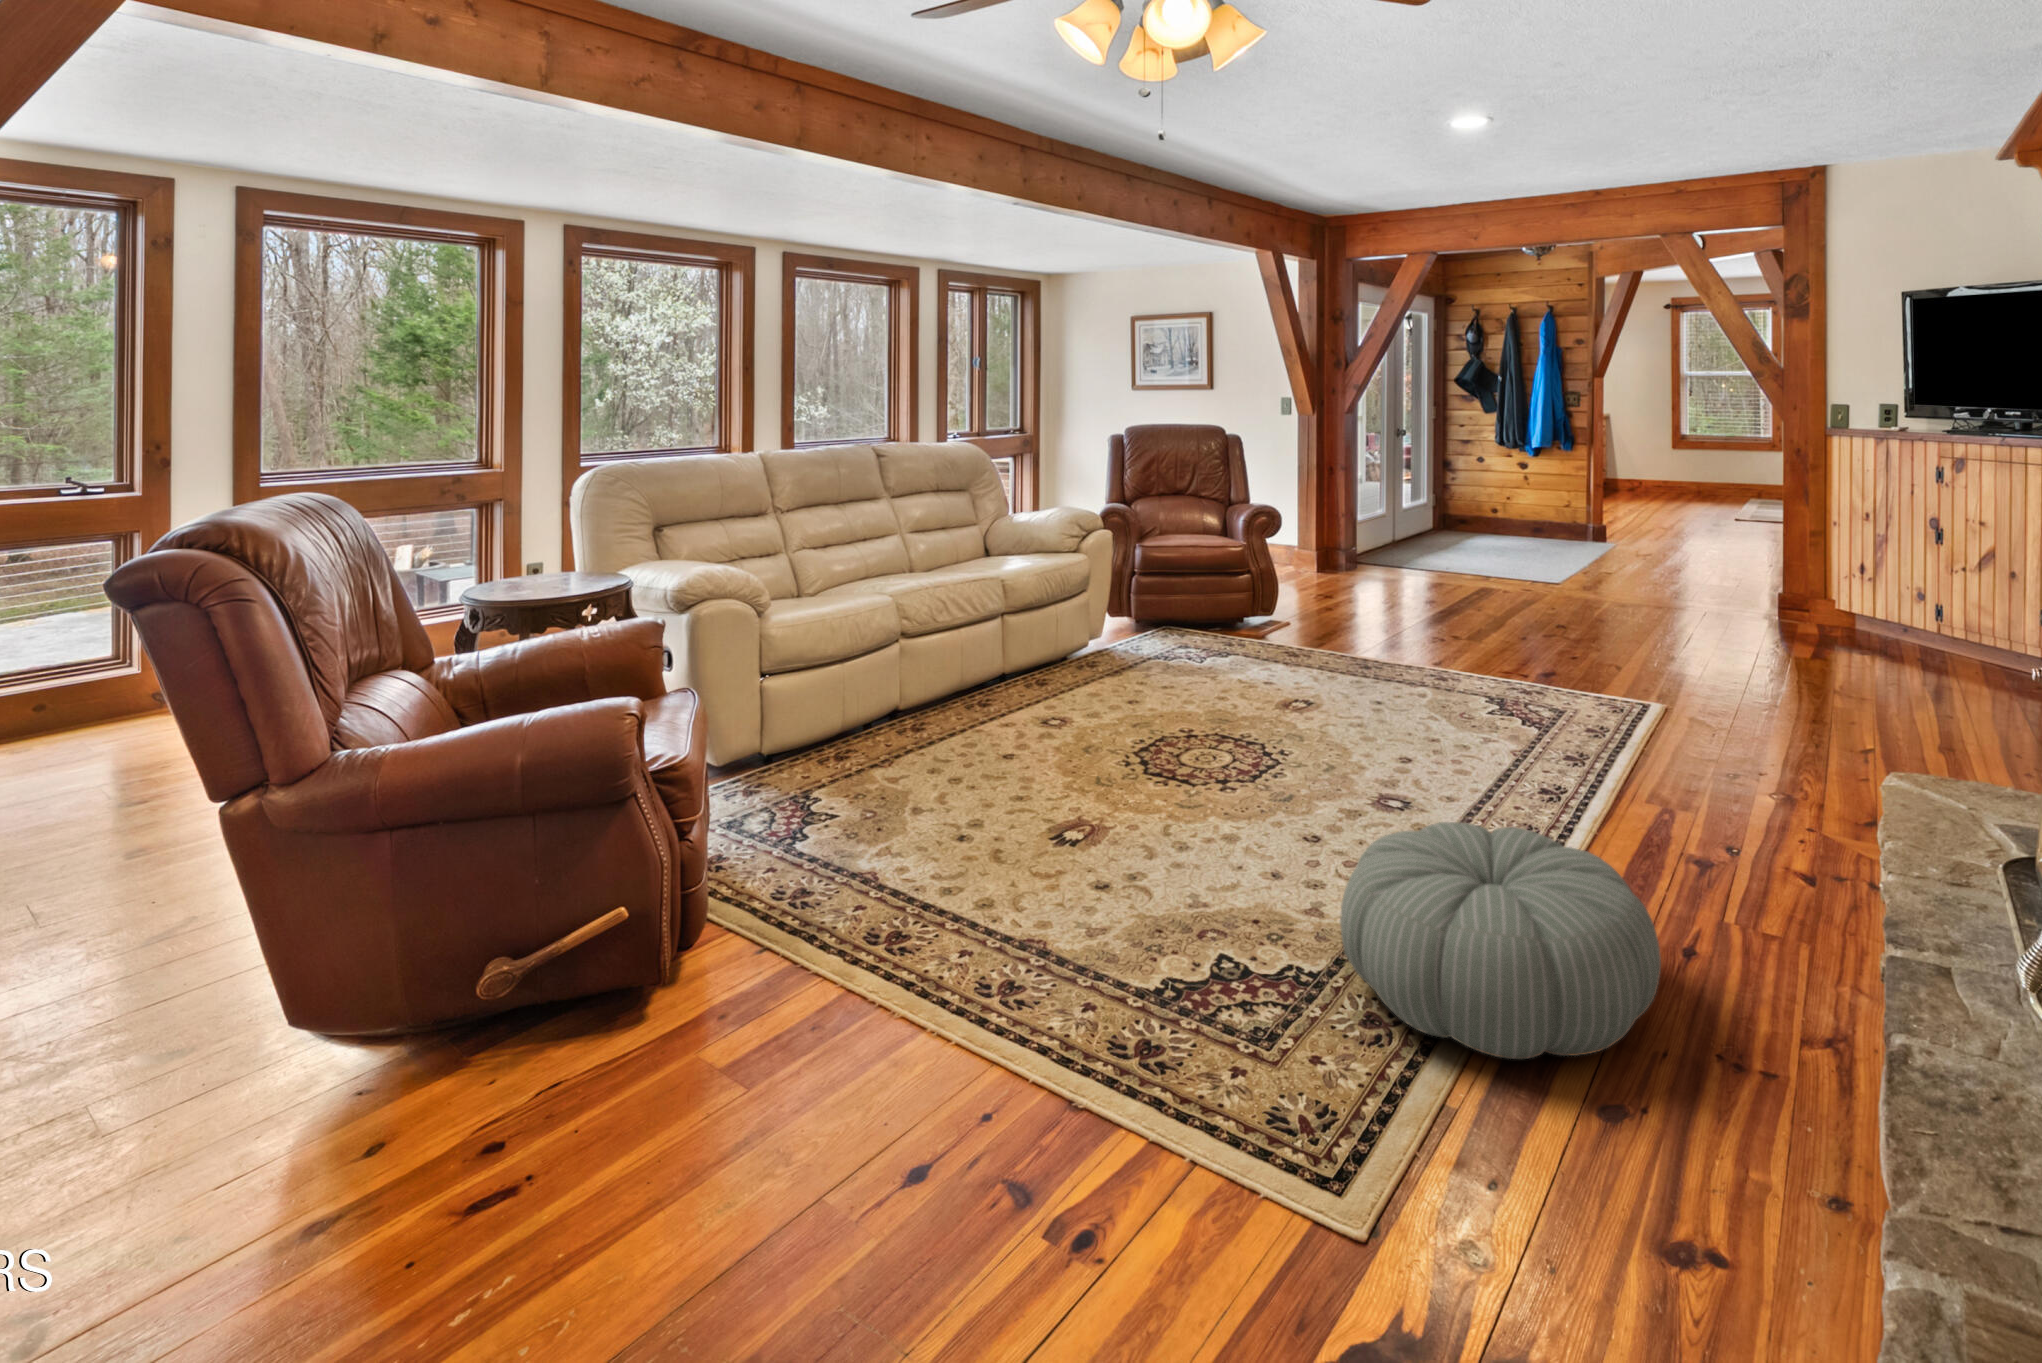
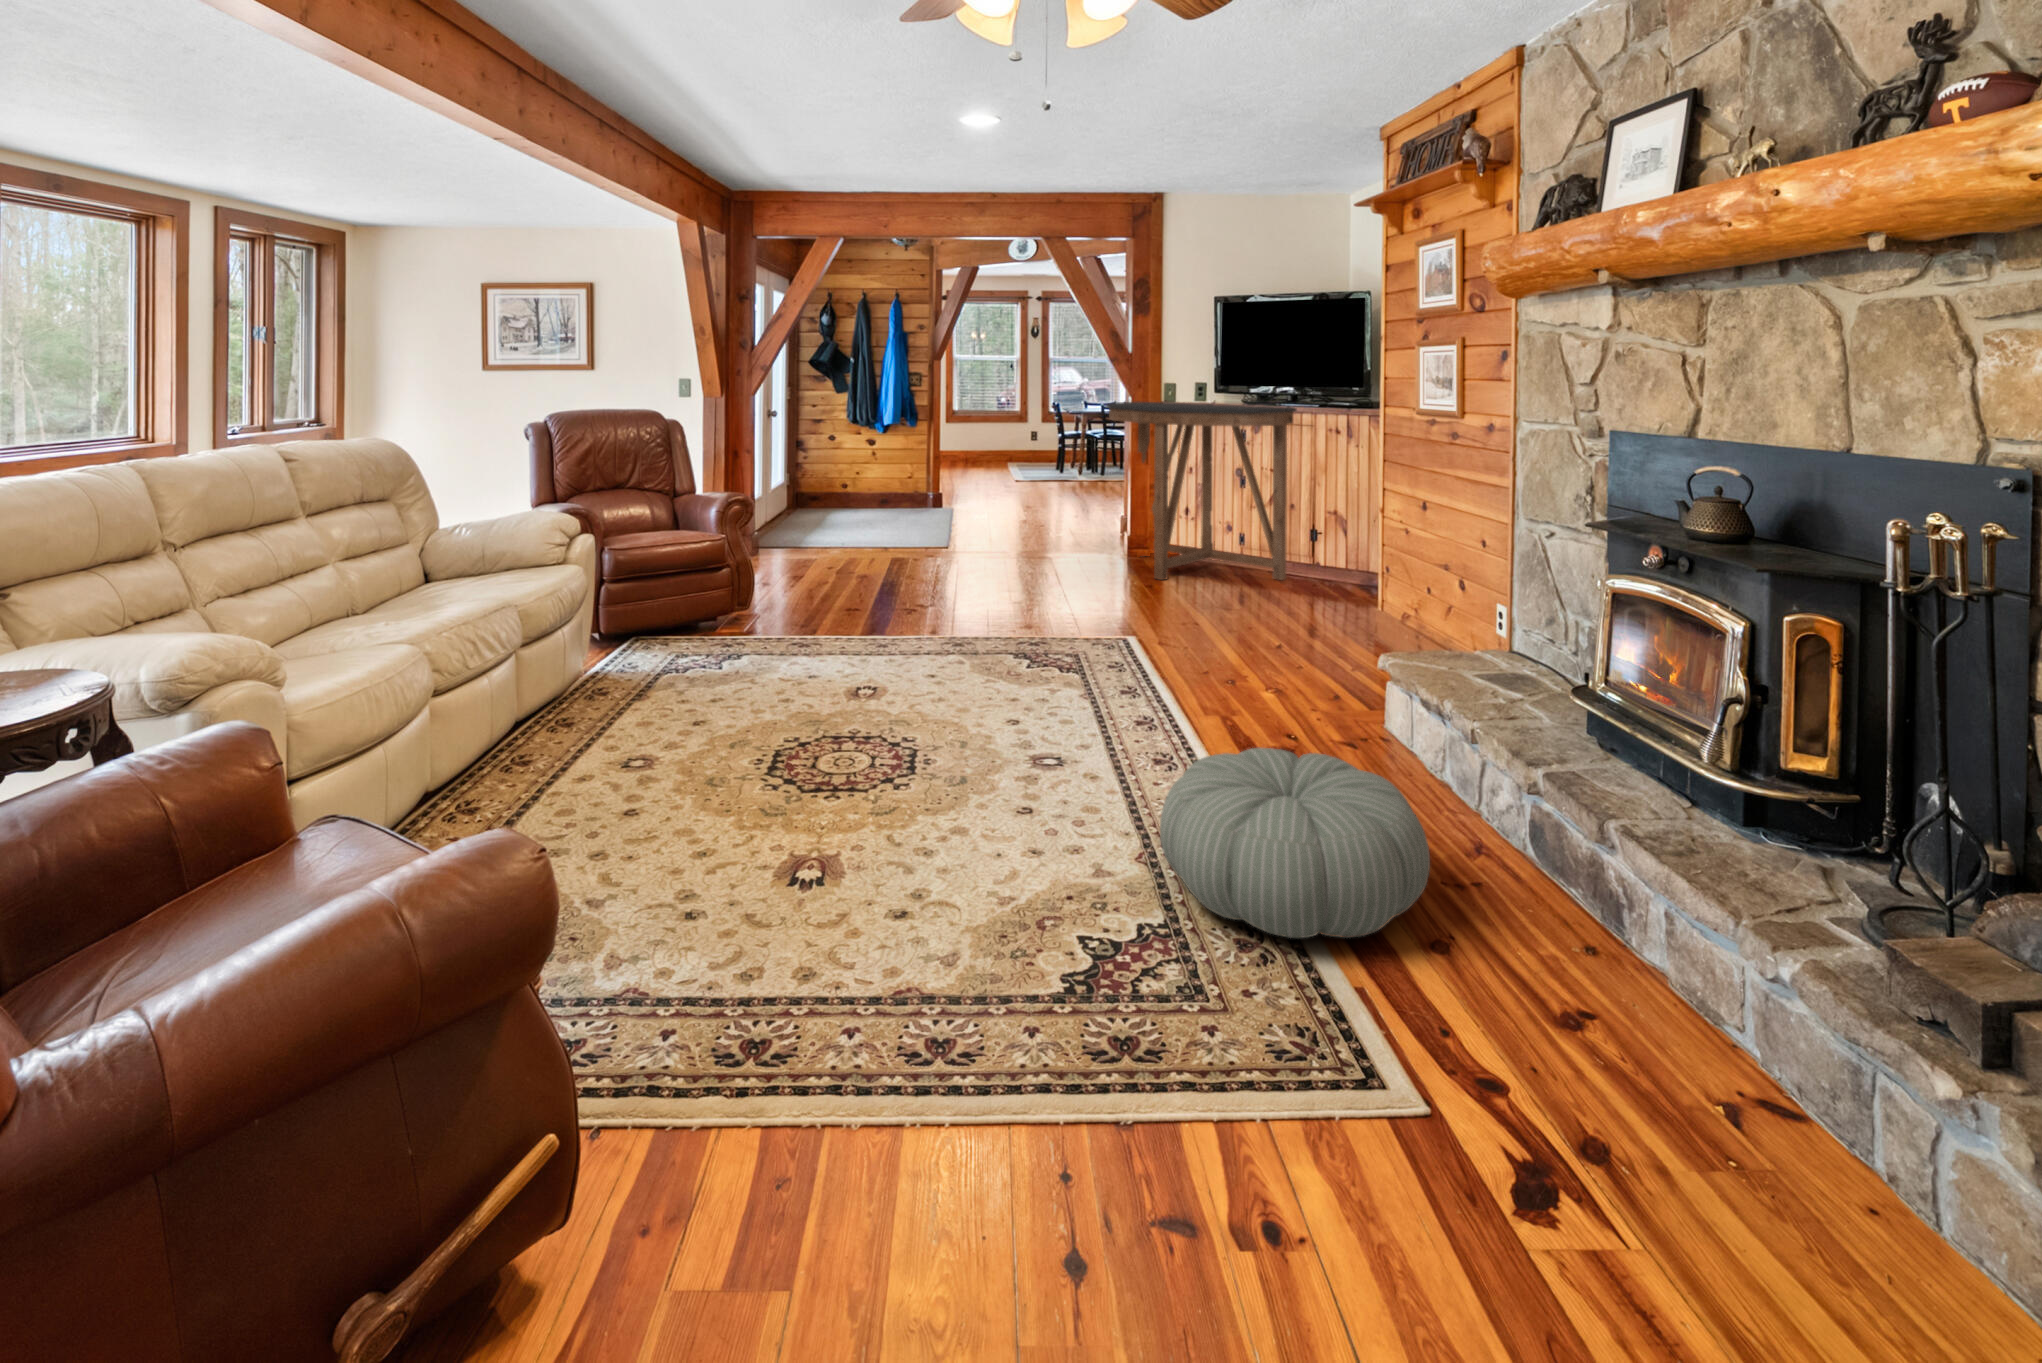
console table: none [1729,427,2006,679] -> present [1106,402,1297,580]

